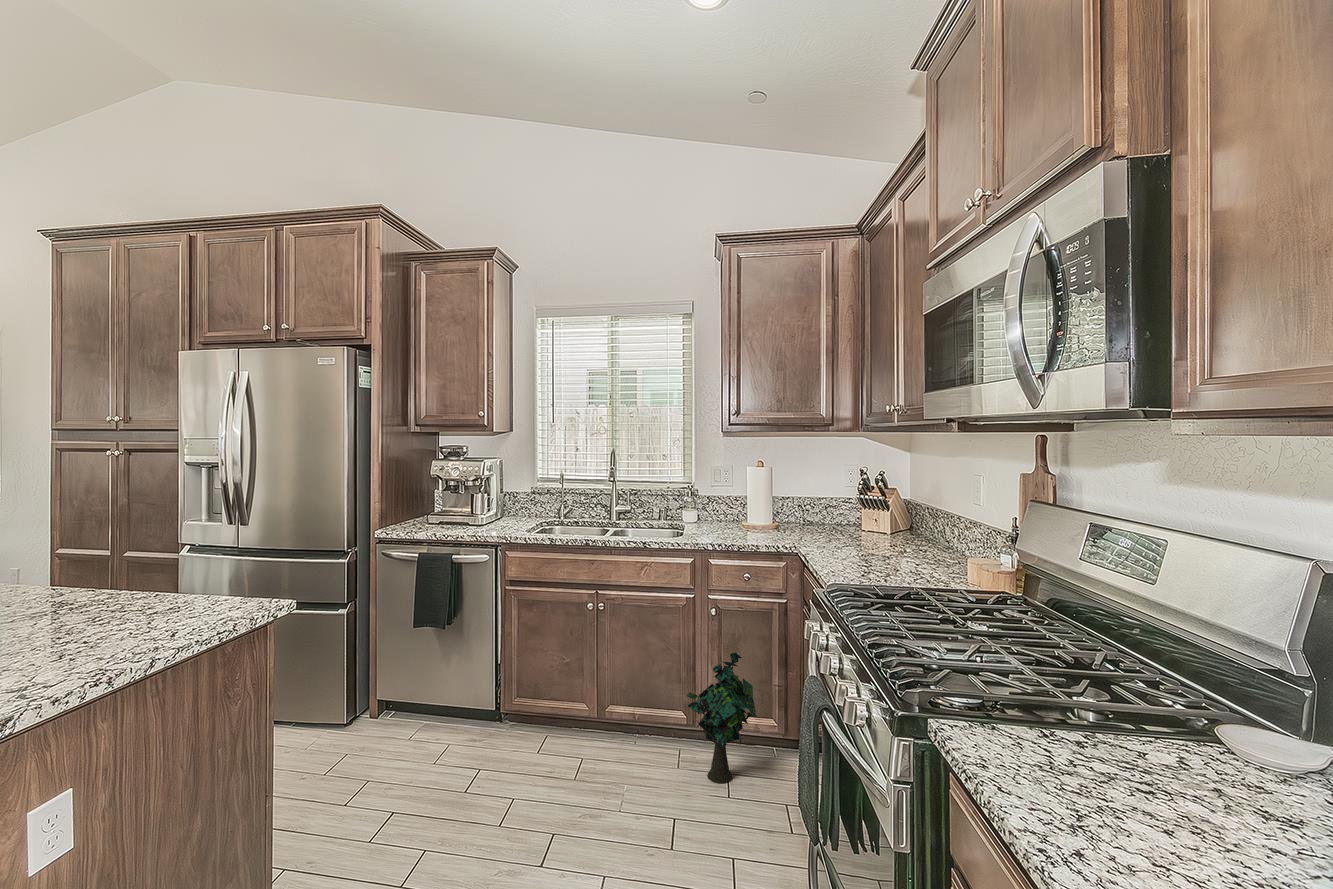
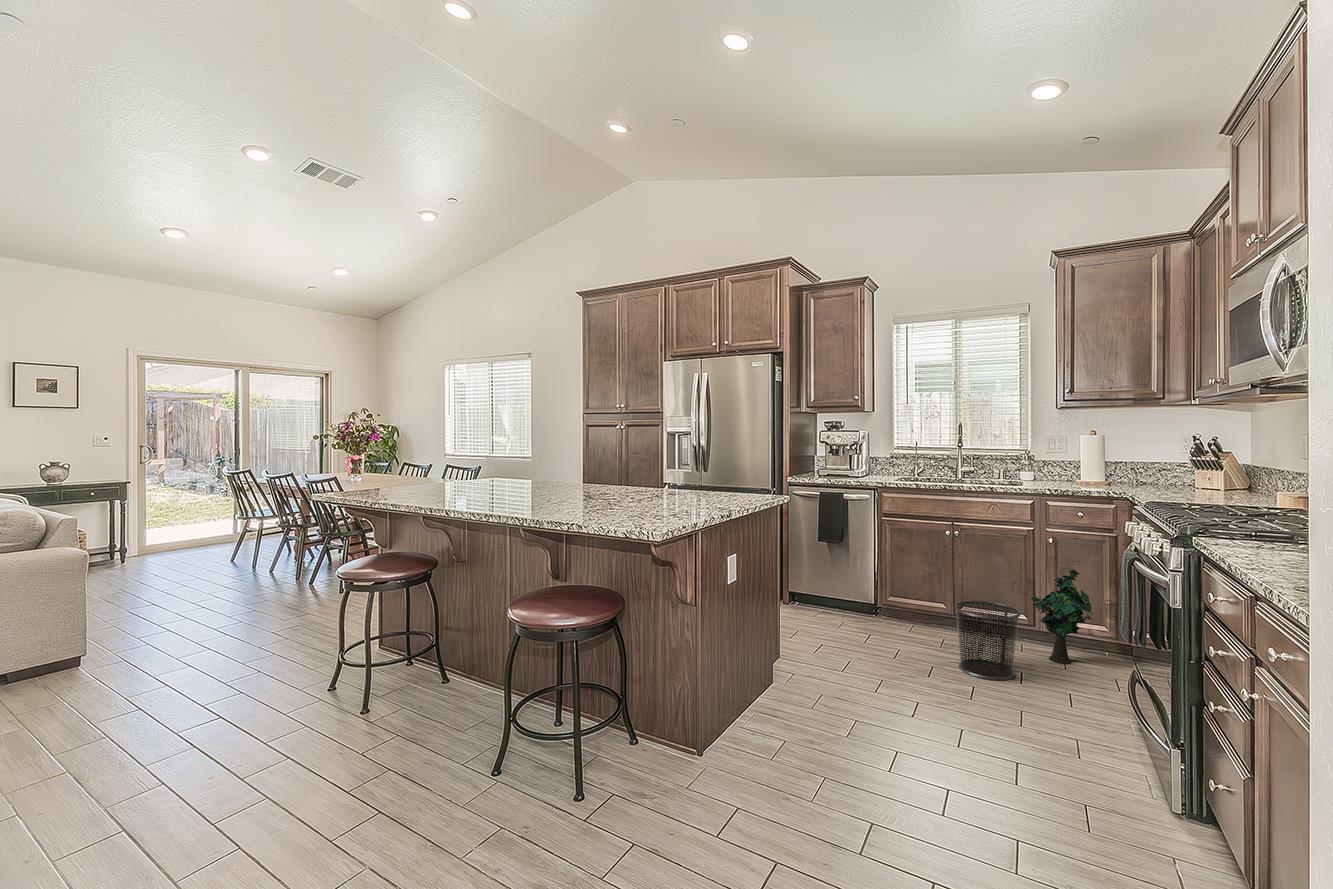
waste bin: none [578,715,664,847] -> present [955,601,1020,680]

